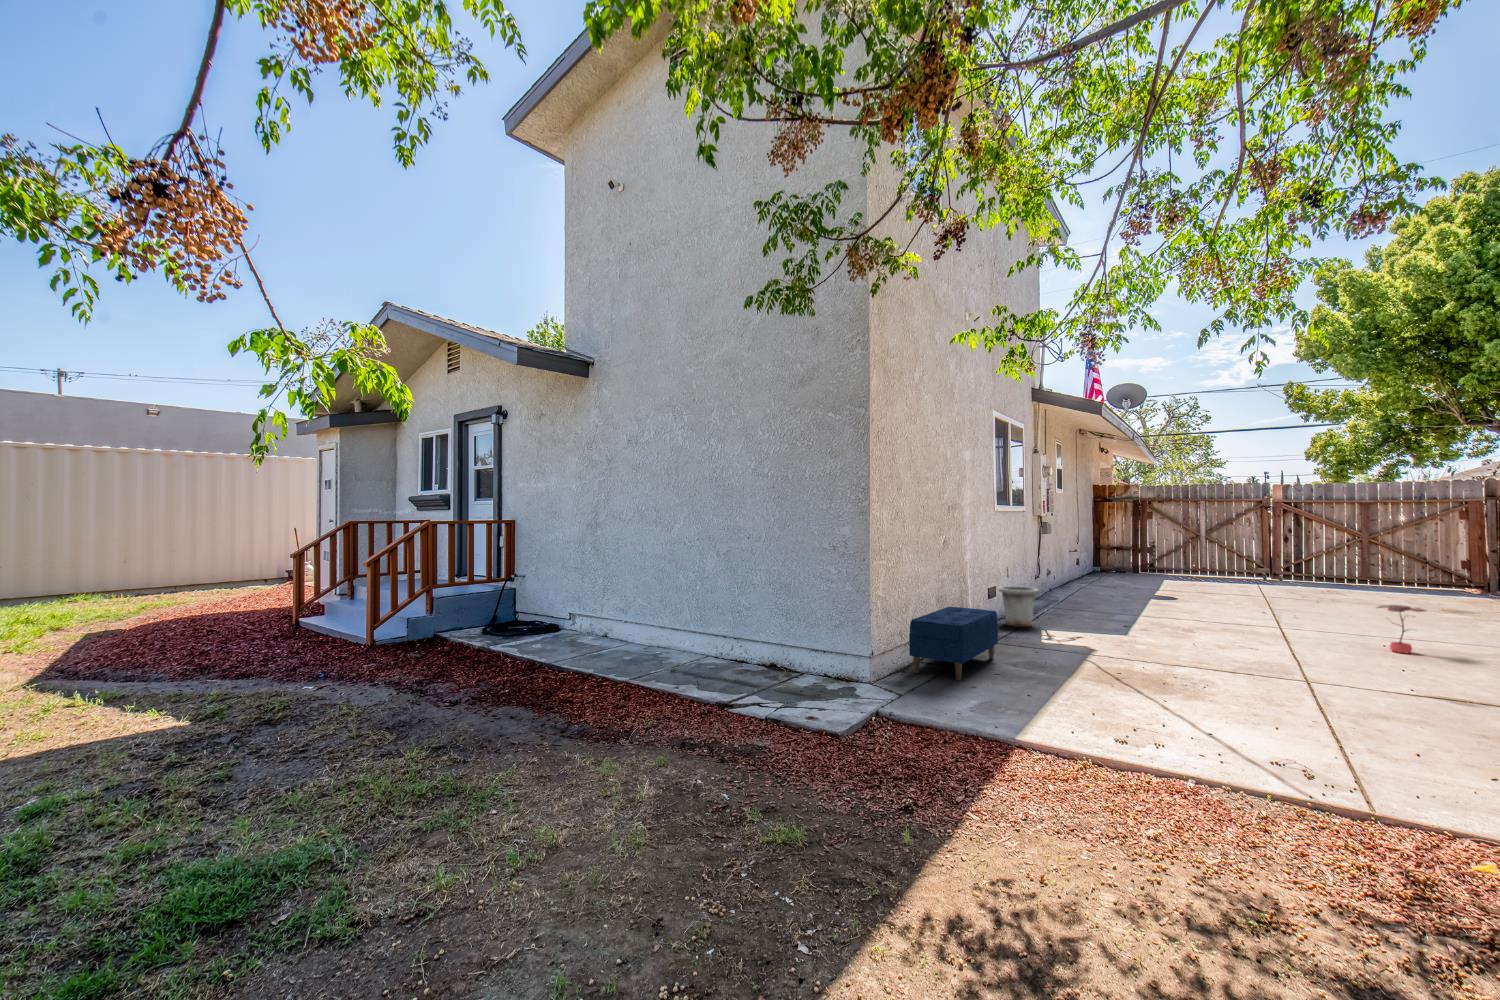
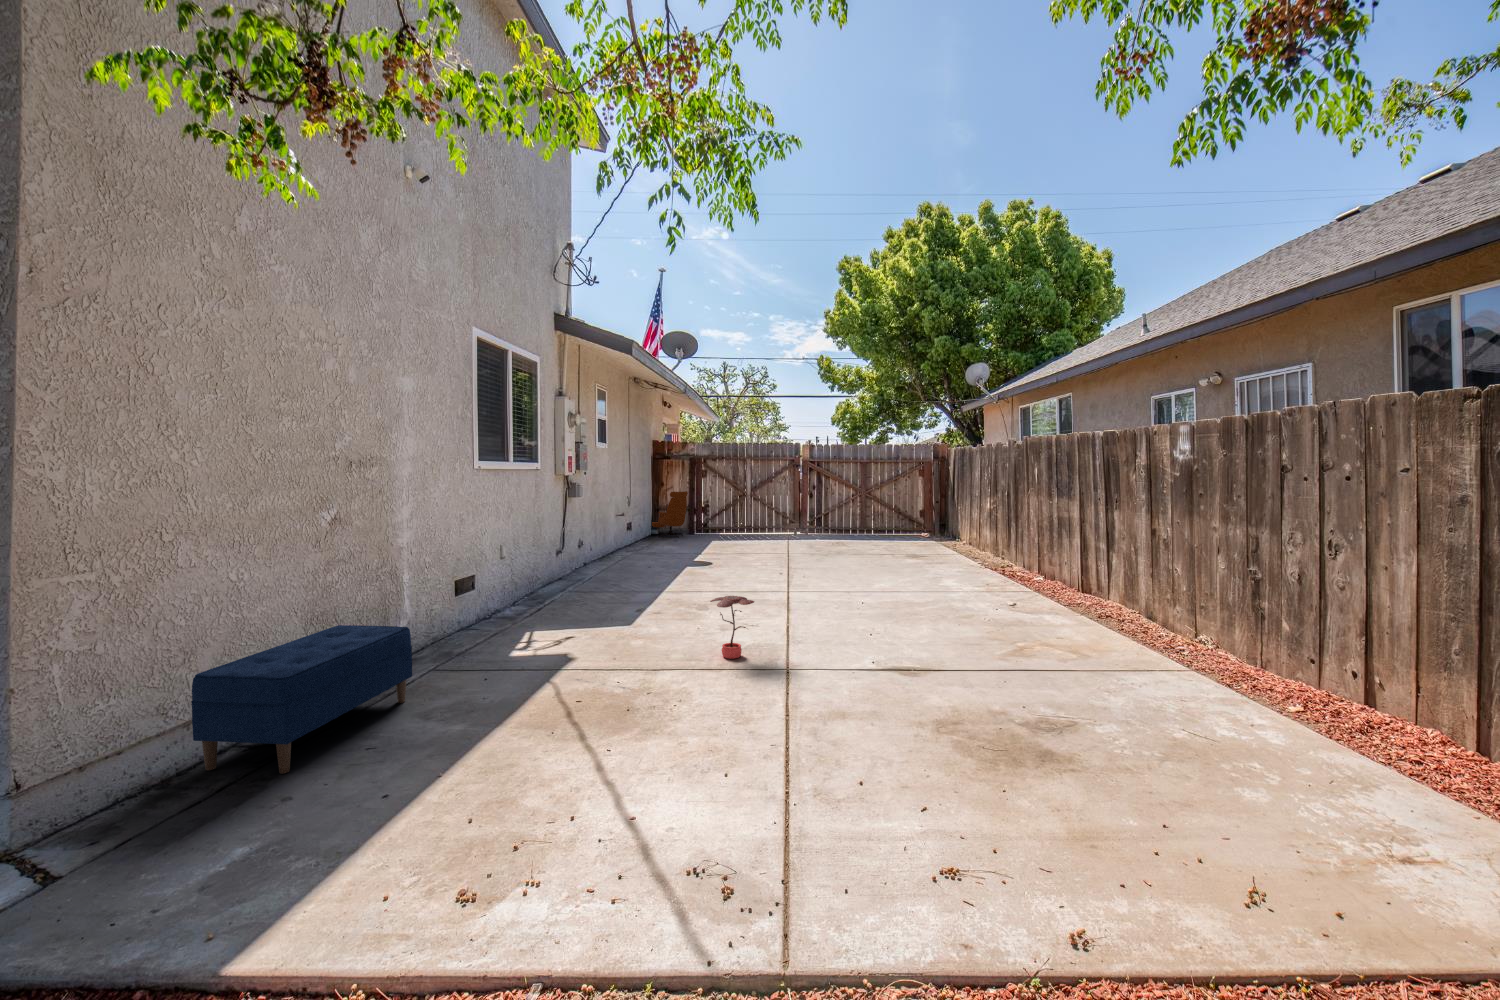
lounge chair: none [1089,531,1137,575] -> present [652,491,688,538]
trash can: present [999,586,1038,627] -> none [476,571,529,628]
potted plant: present [1377,605,1425,653] -> present [710,596,754,659]

